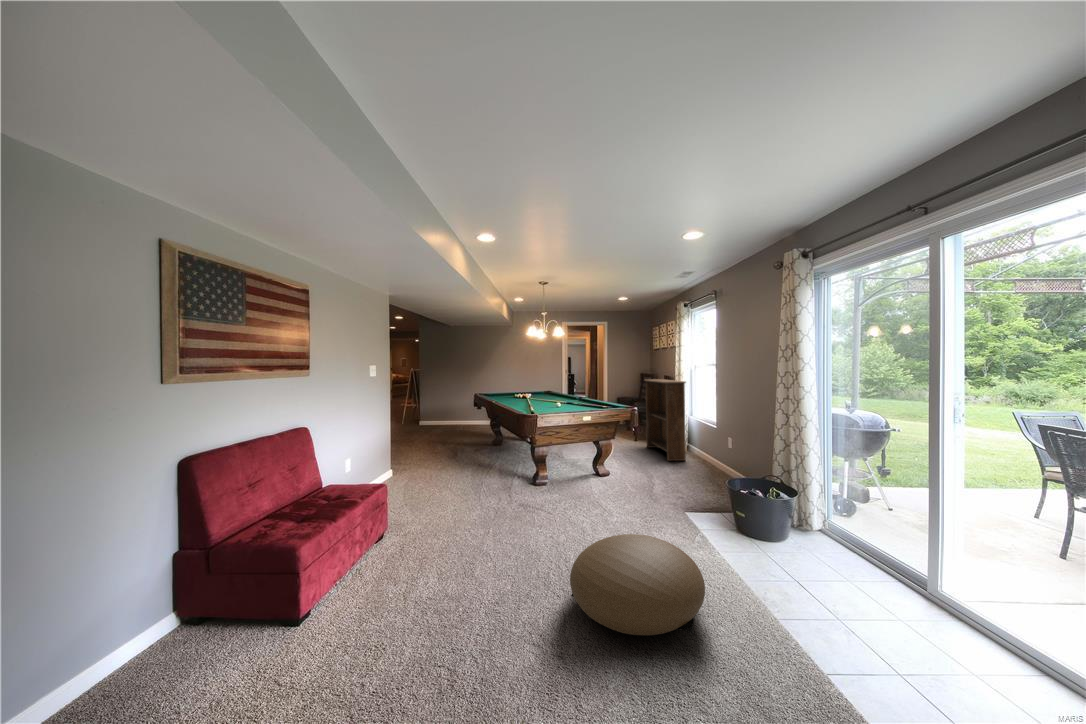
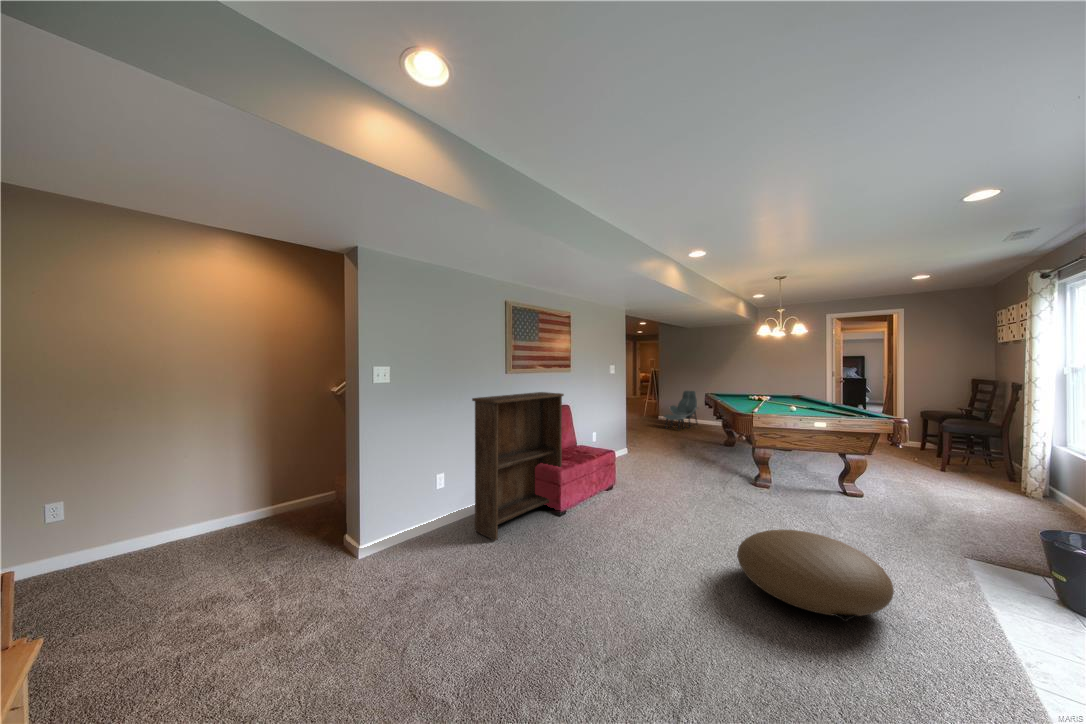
bookshelf: present [645,379,686,461] -> present [472,392,564,541]
lounge chair: none [423,394,459,438] -> present [664,391,697,430]

